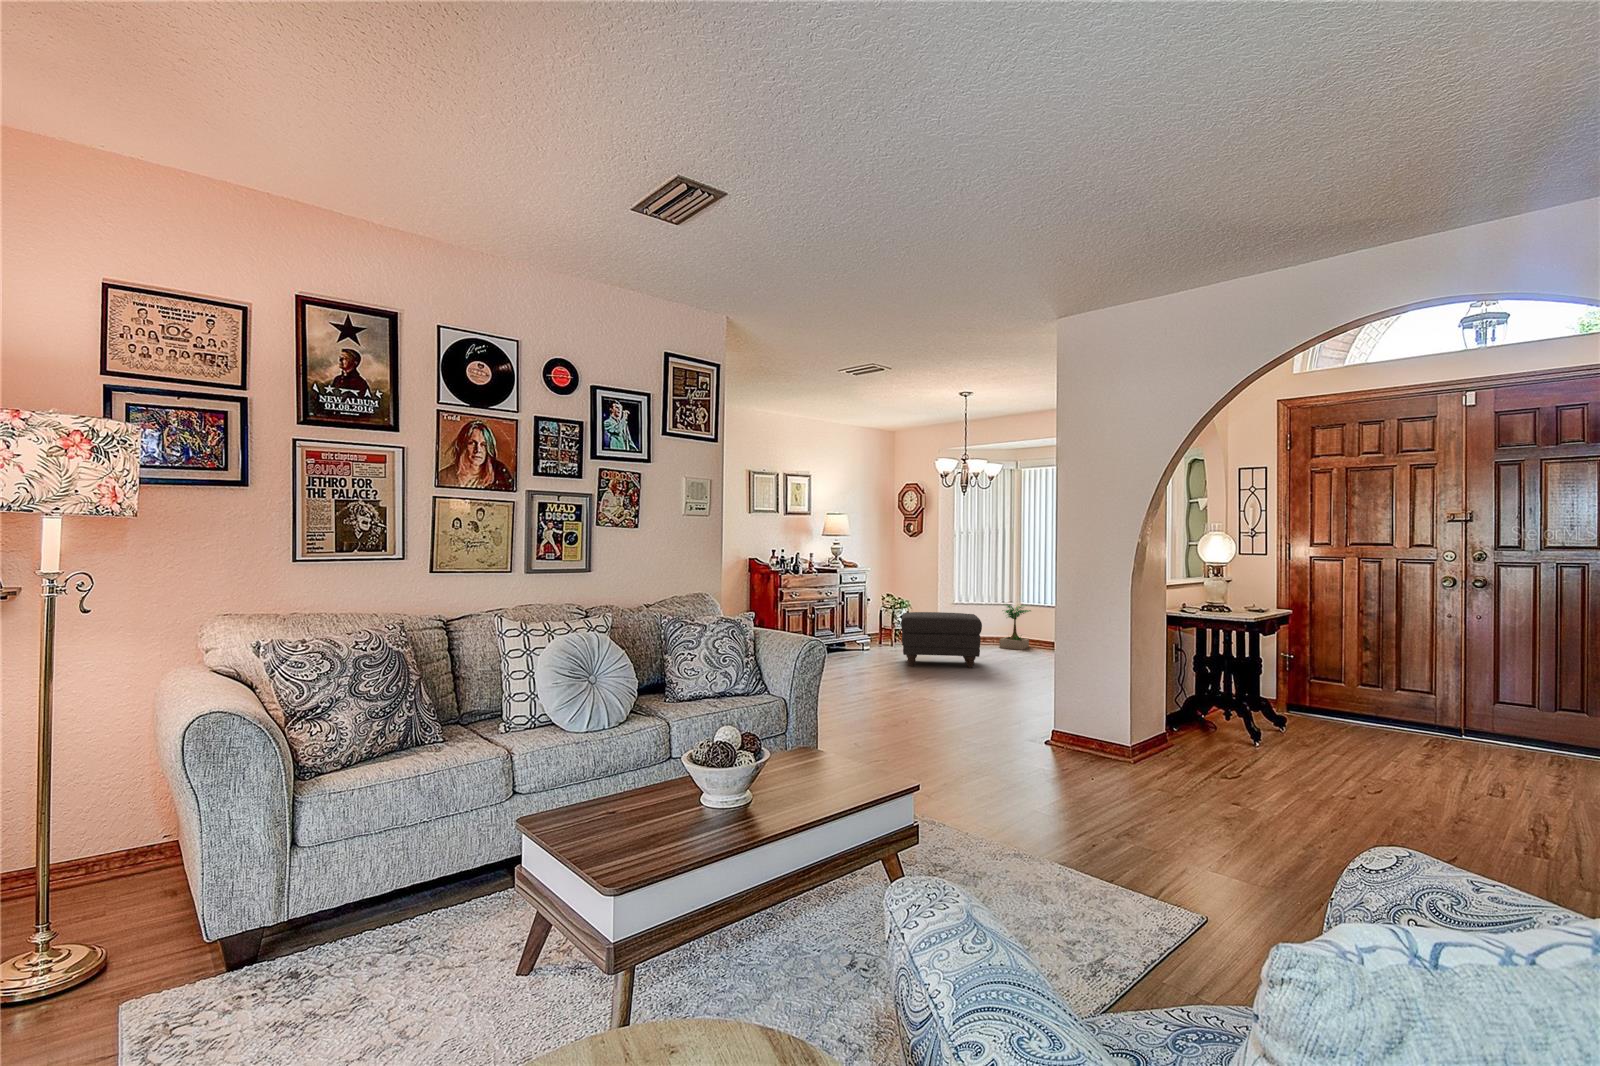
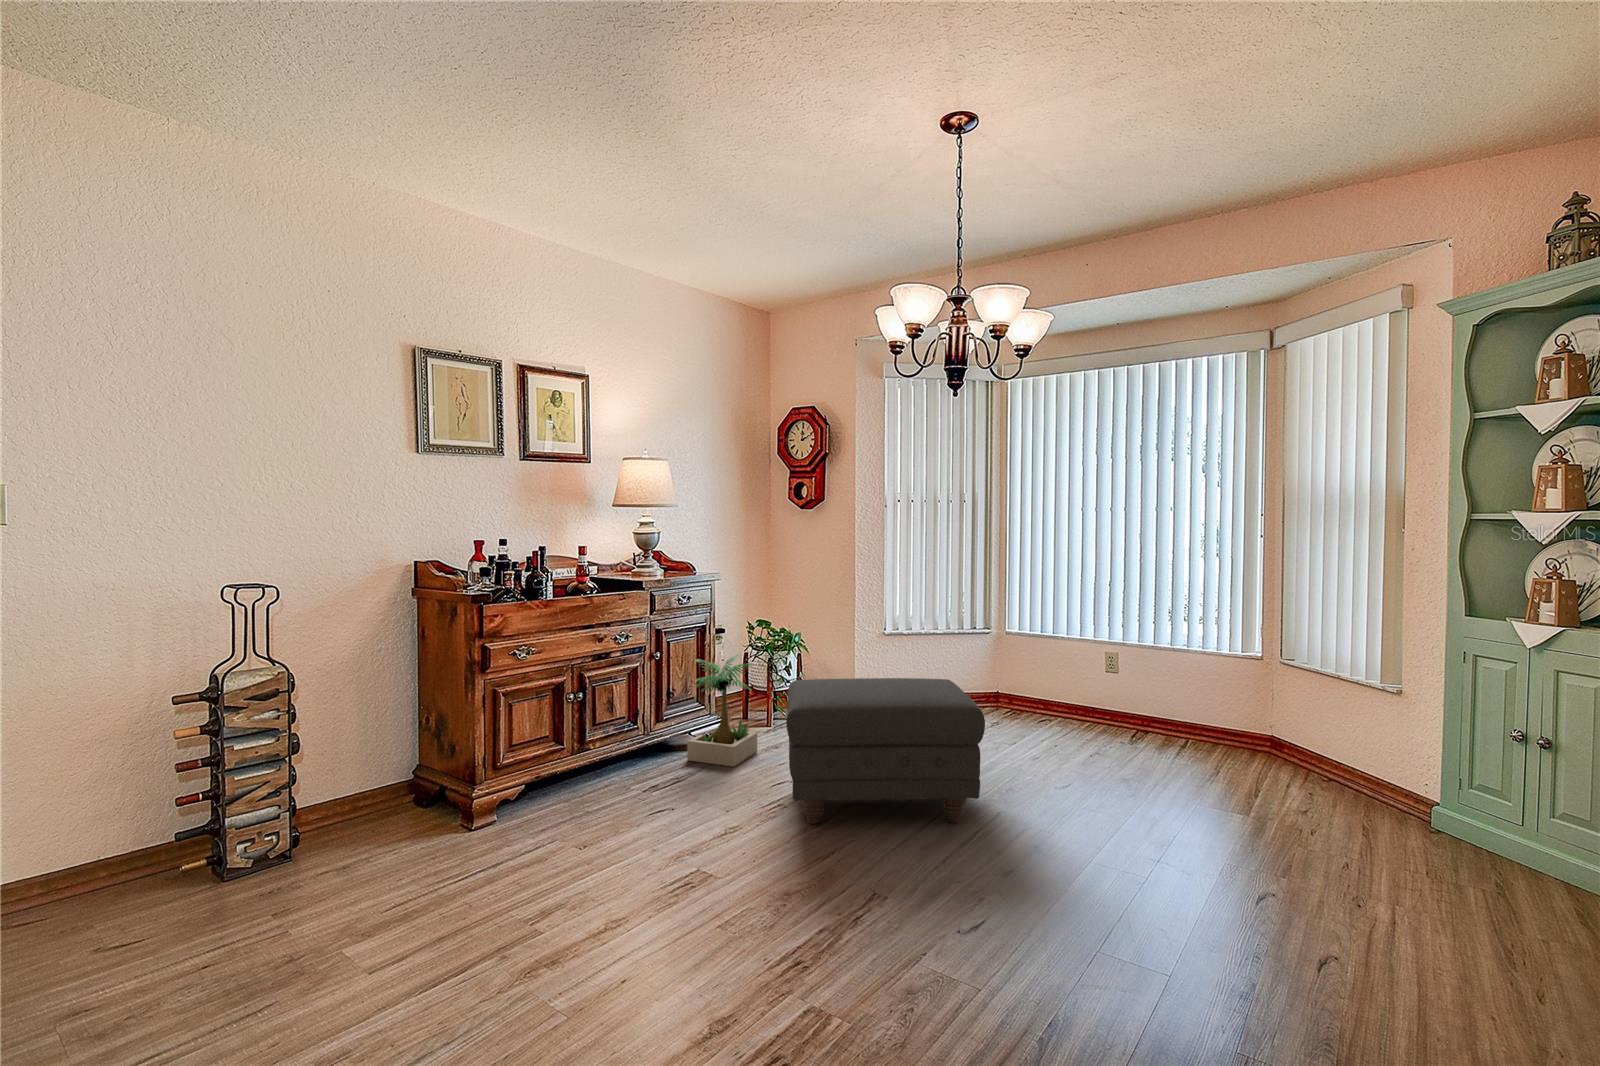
potted plant: present [999,605,1031,650] -> present [687,654,757,767]

